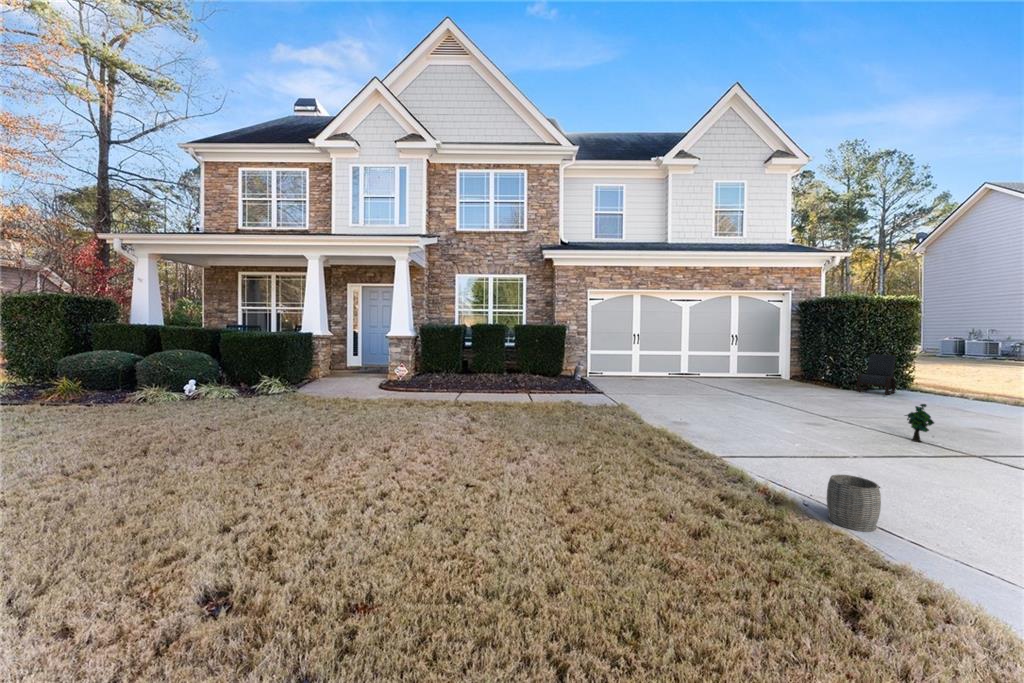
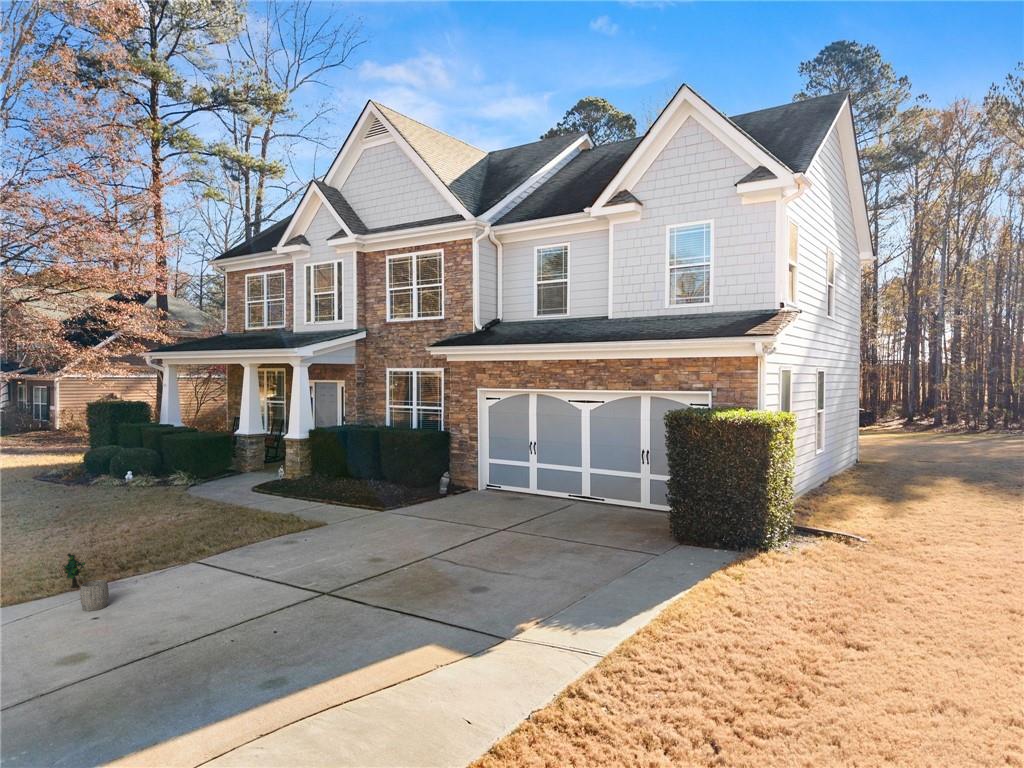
lounge chair: present [857,354,896,395] -> none [668,498,726,559]
decorative plant: present [905,404,934,442] -> present [63,554,85,588]

